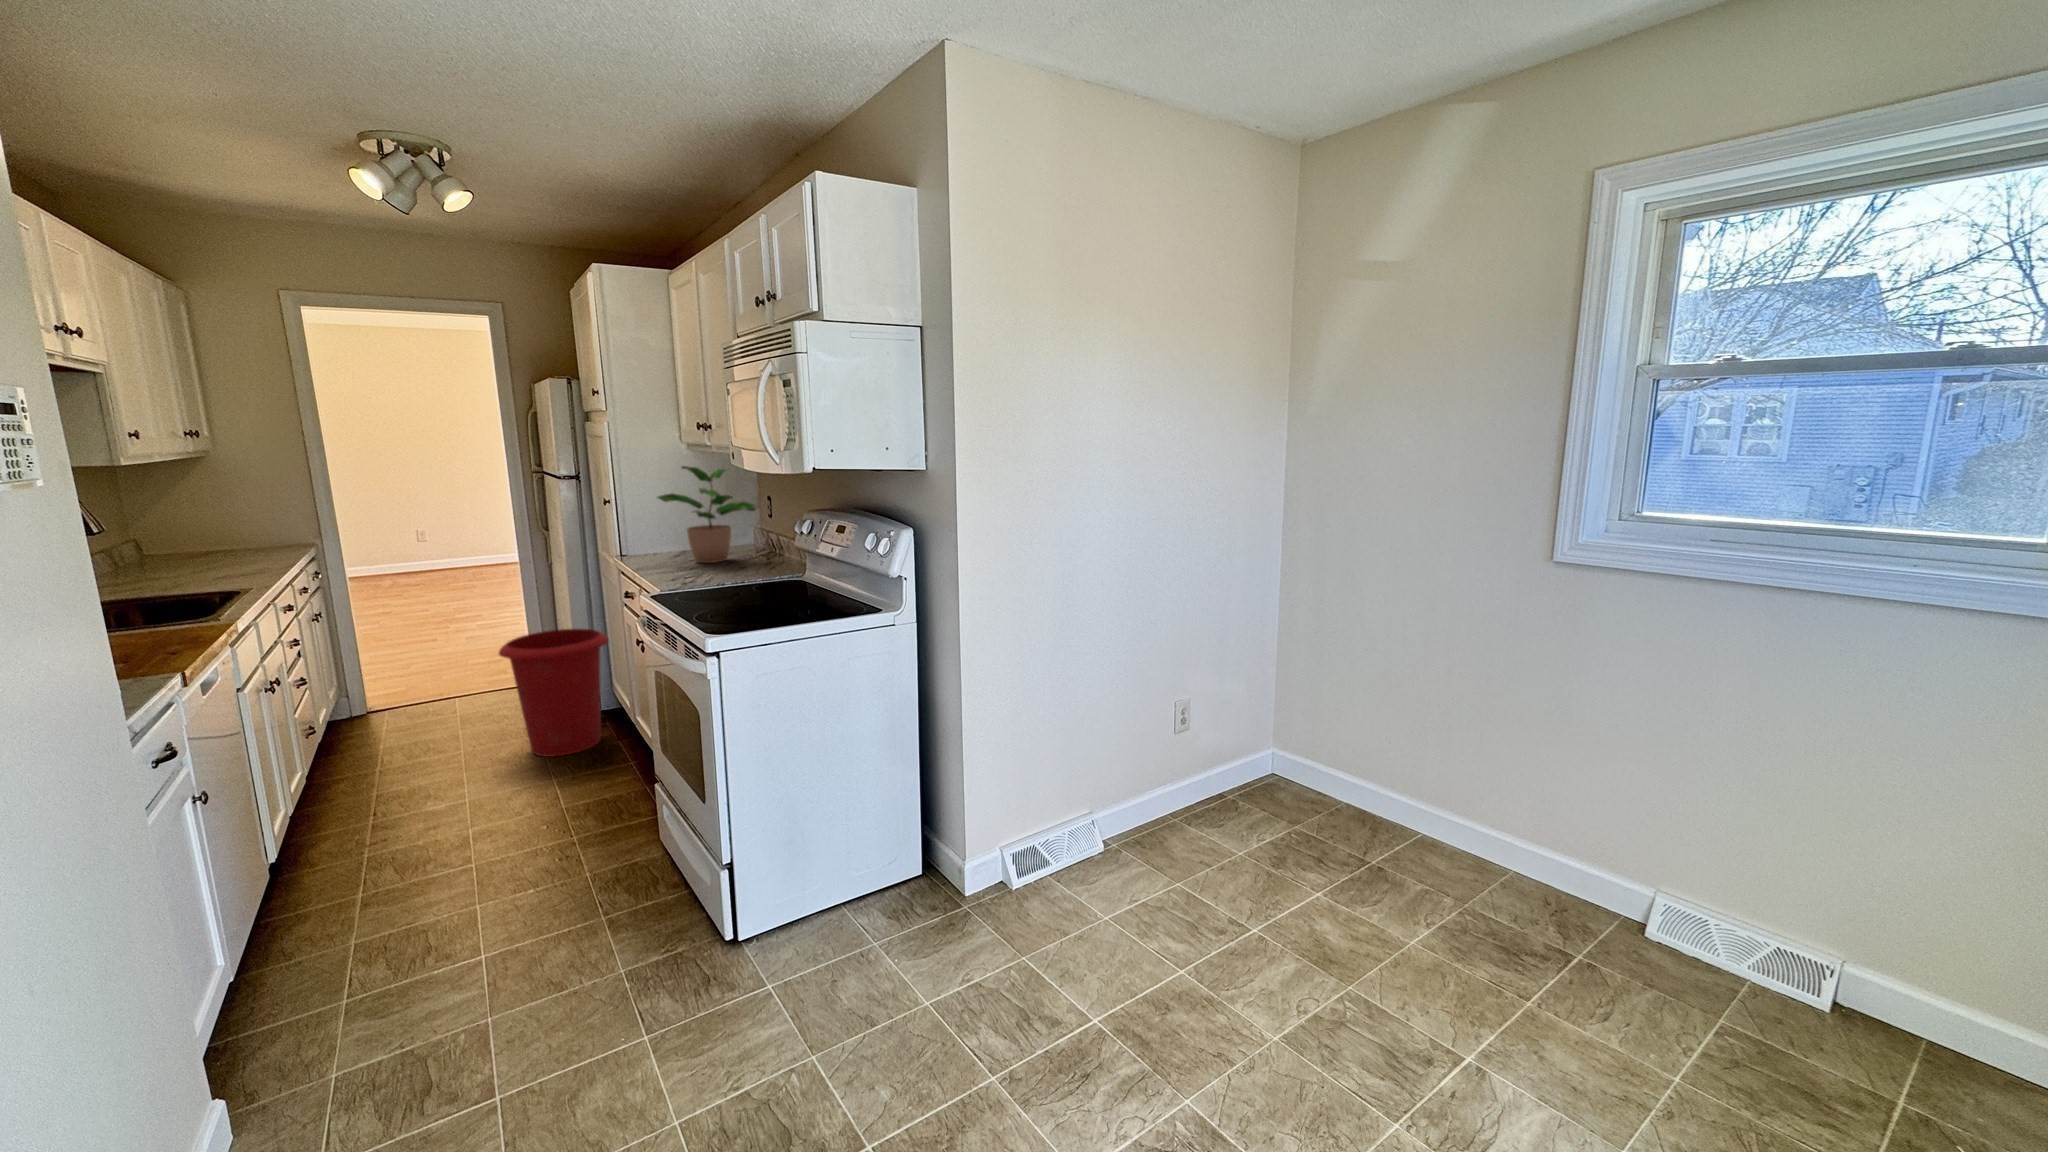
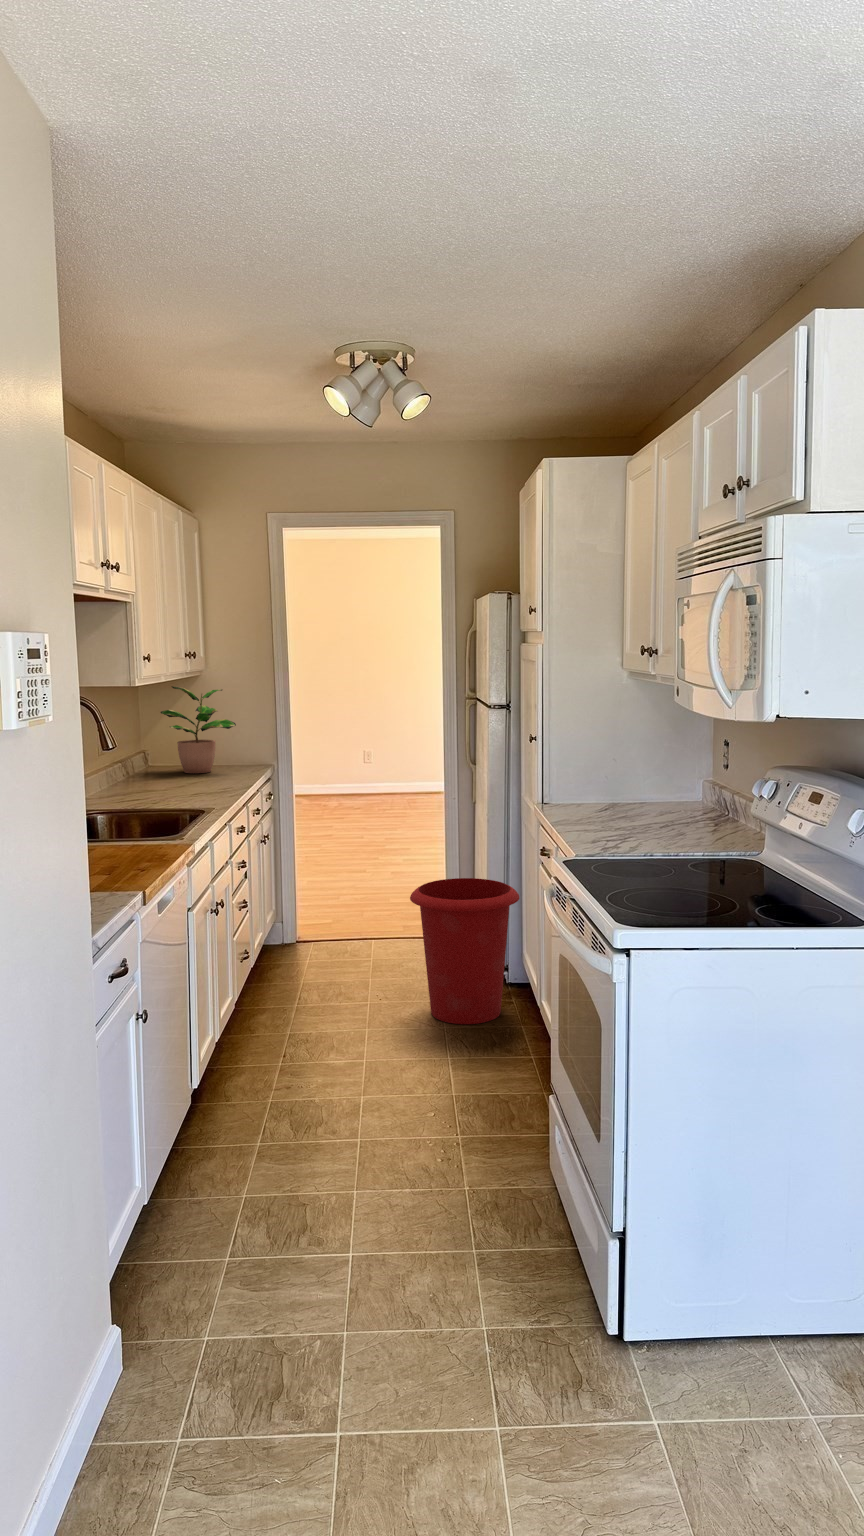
potted plant: present [658,466,758,563] -> present [161,686,236,773]

